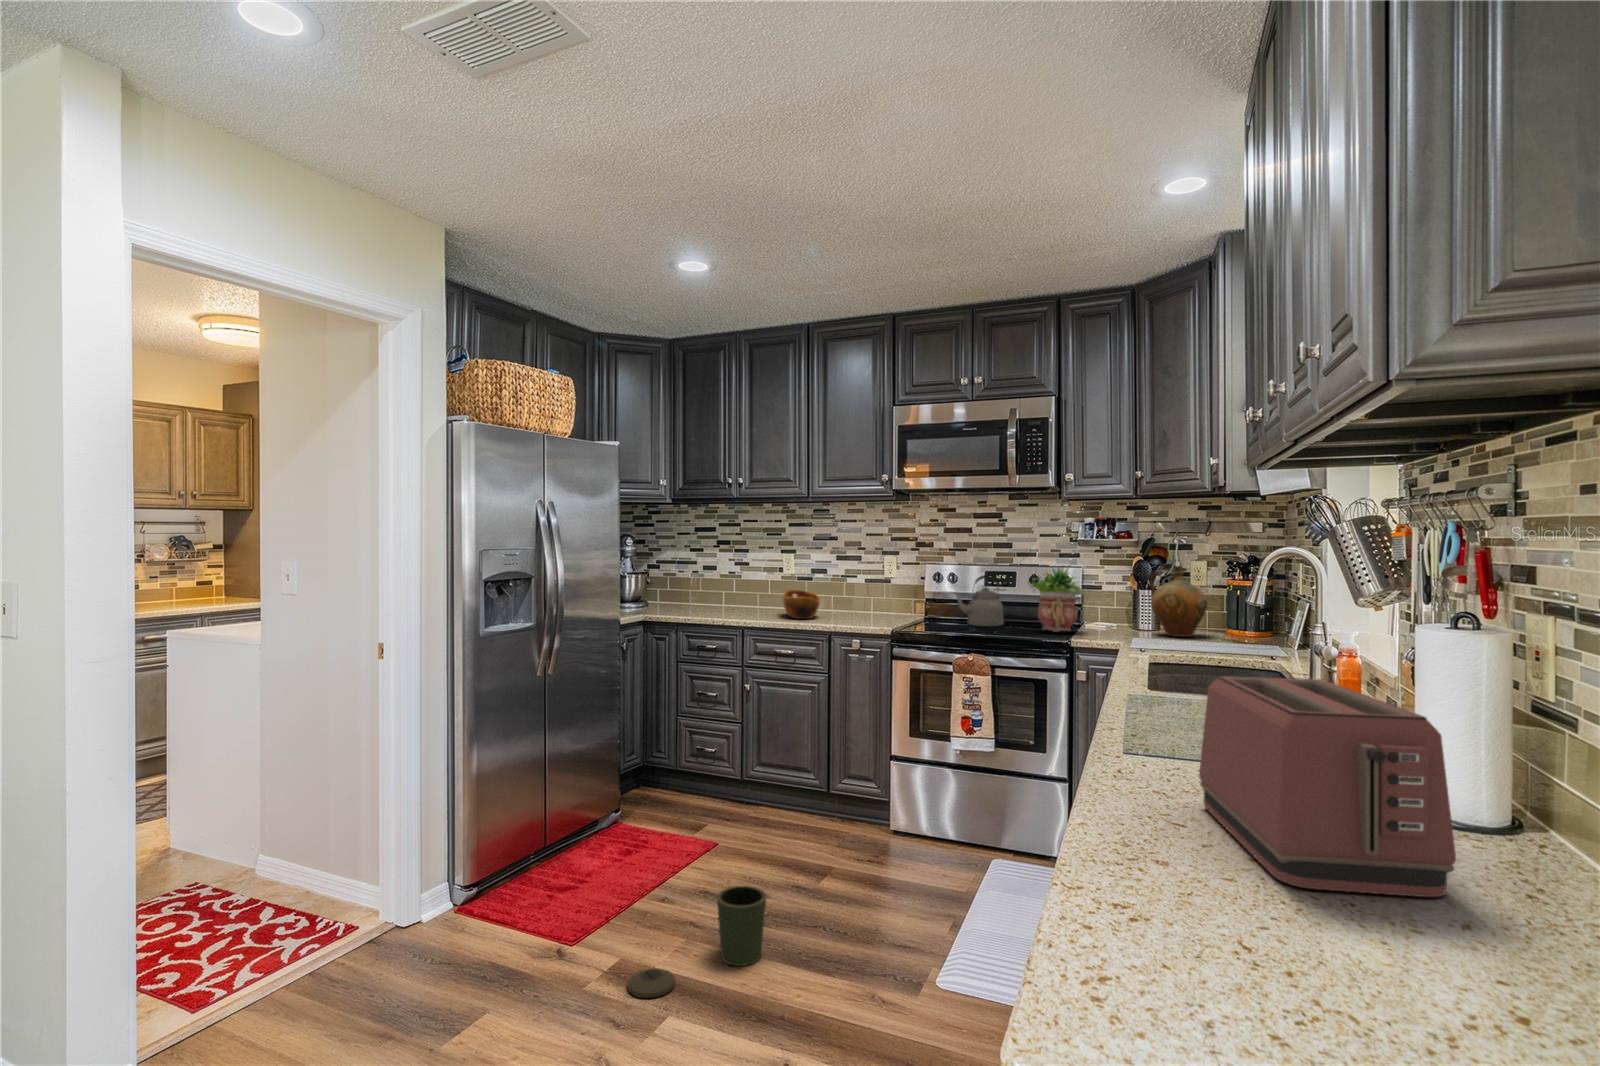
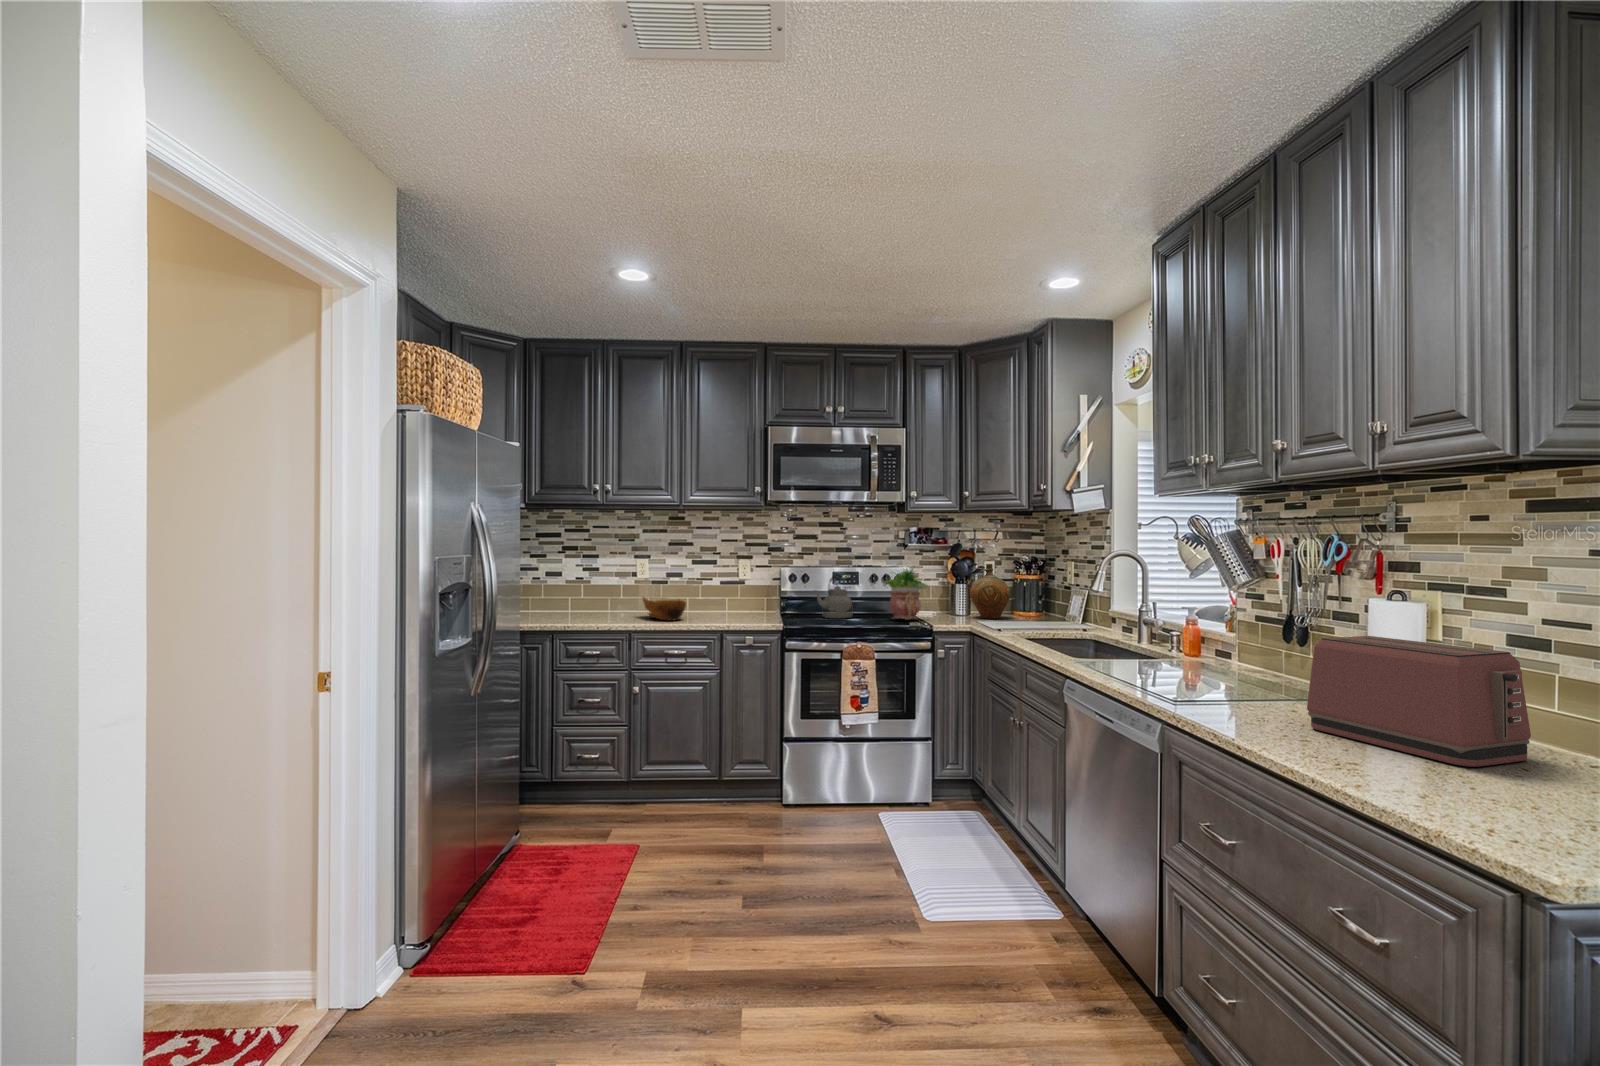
trash can: present [627,886,766,998] -> none [678,873,780,1003]

